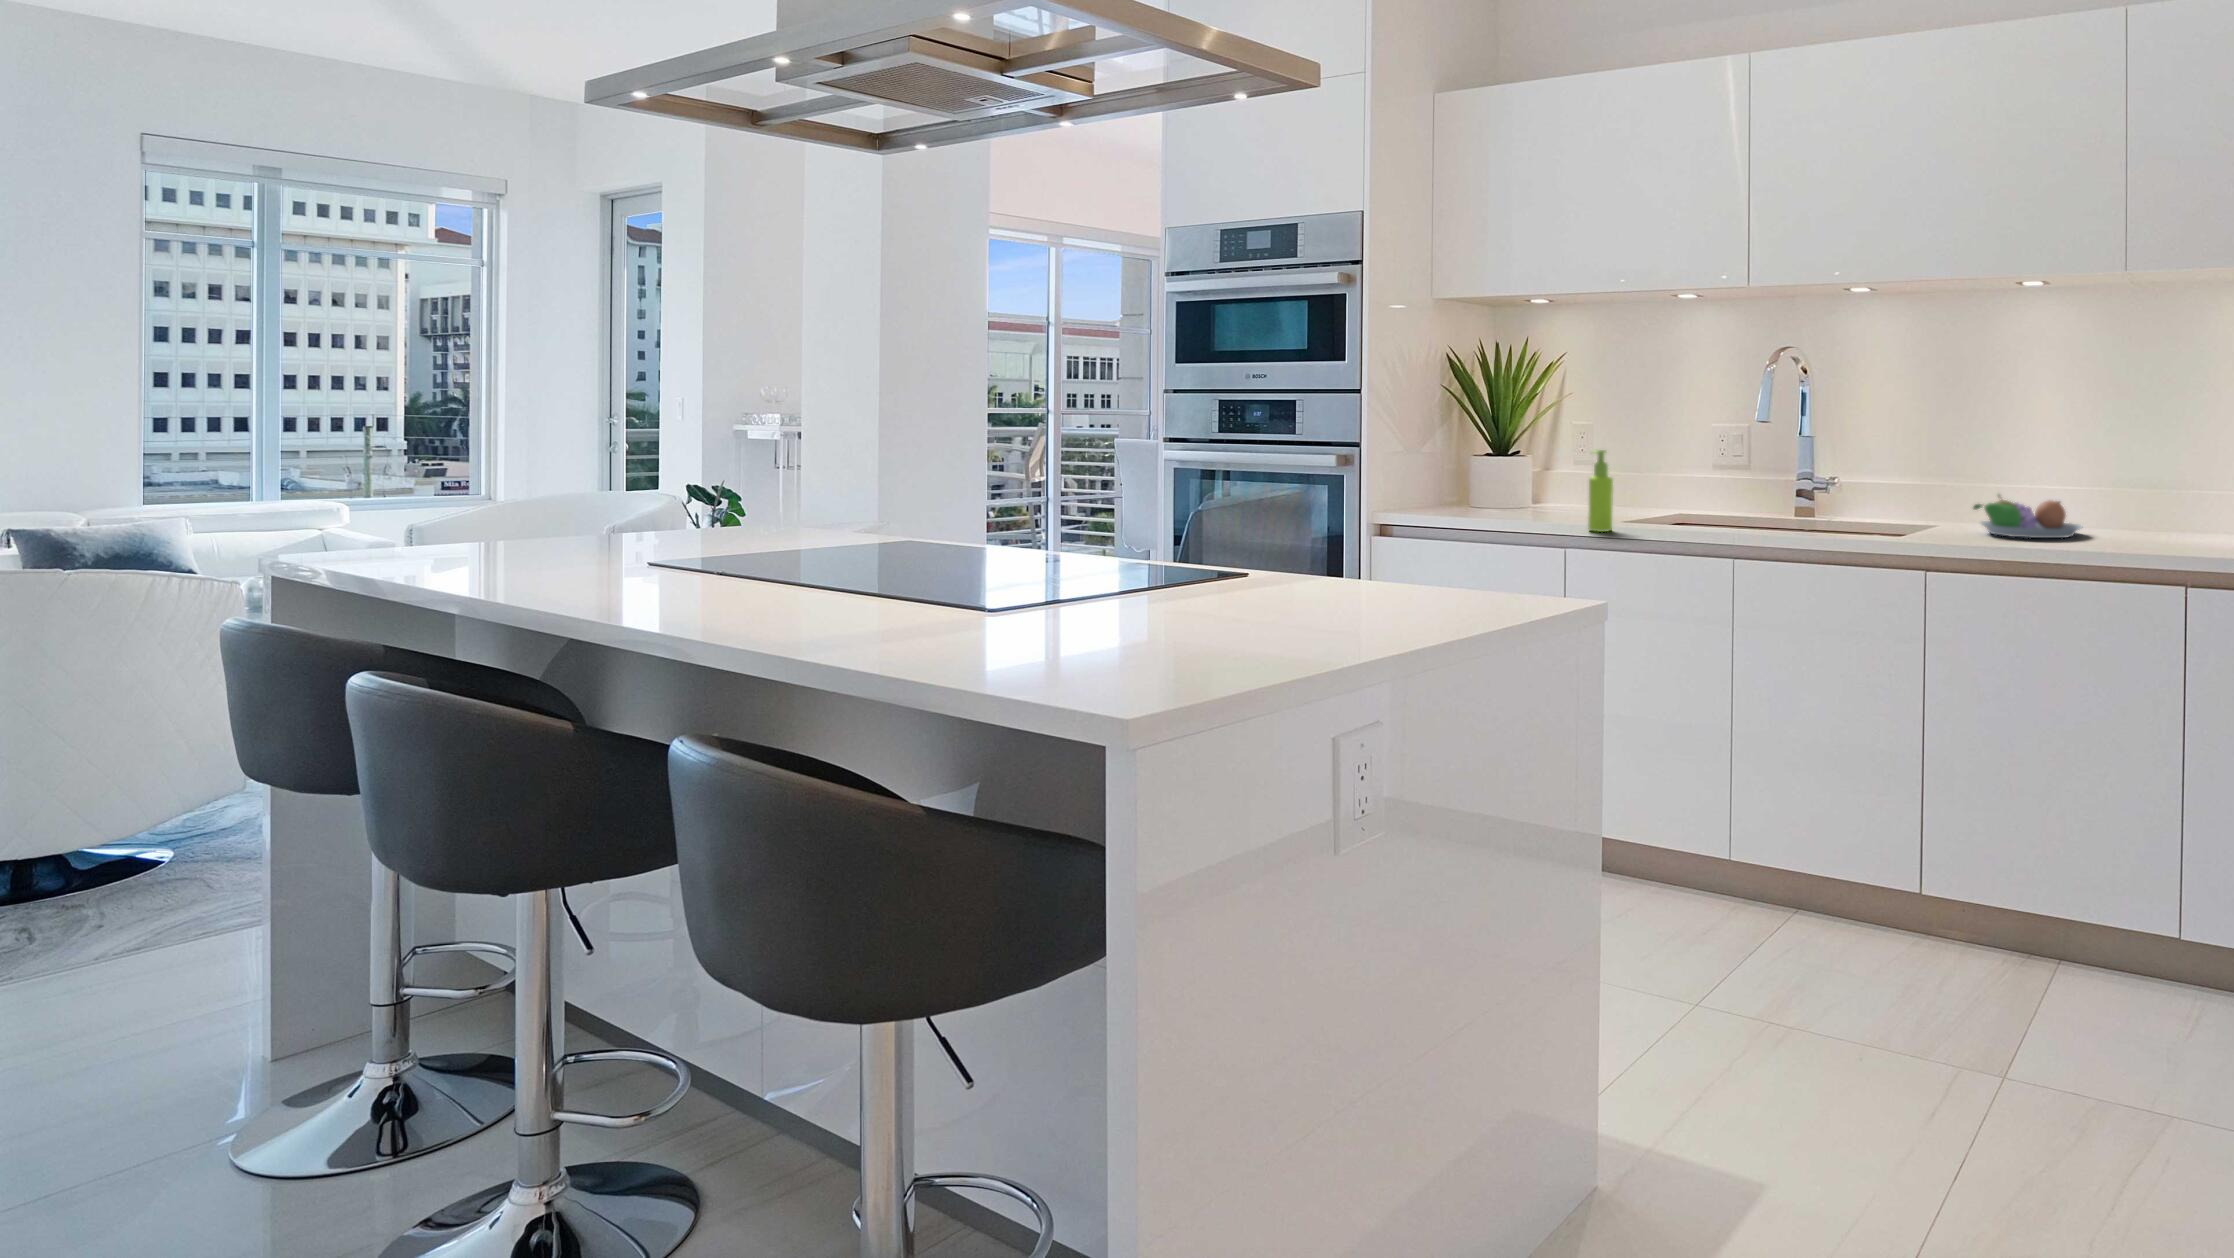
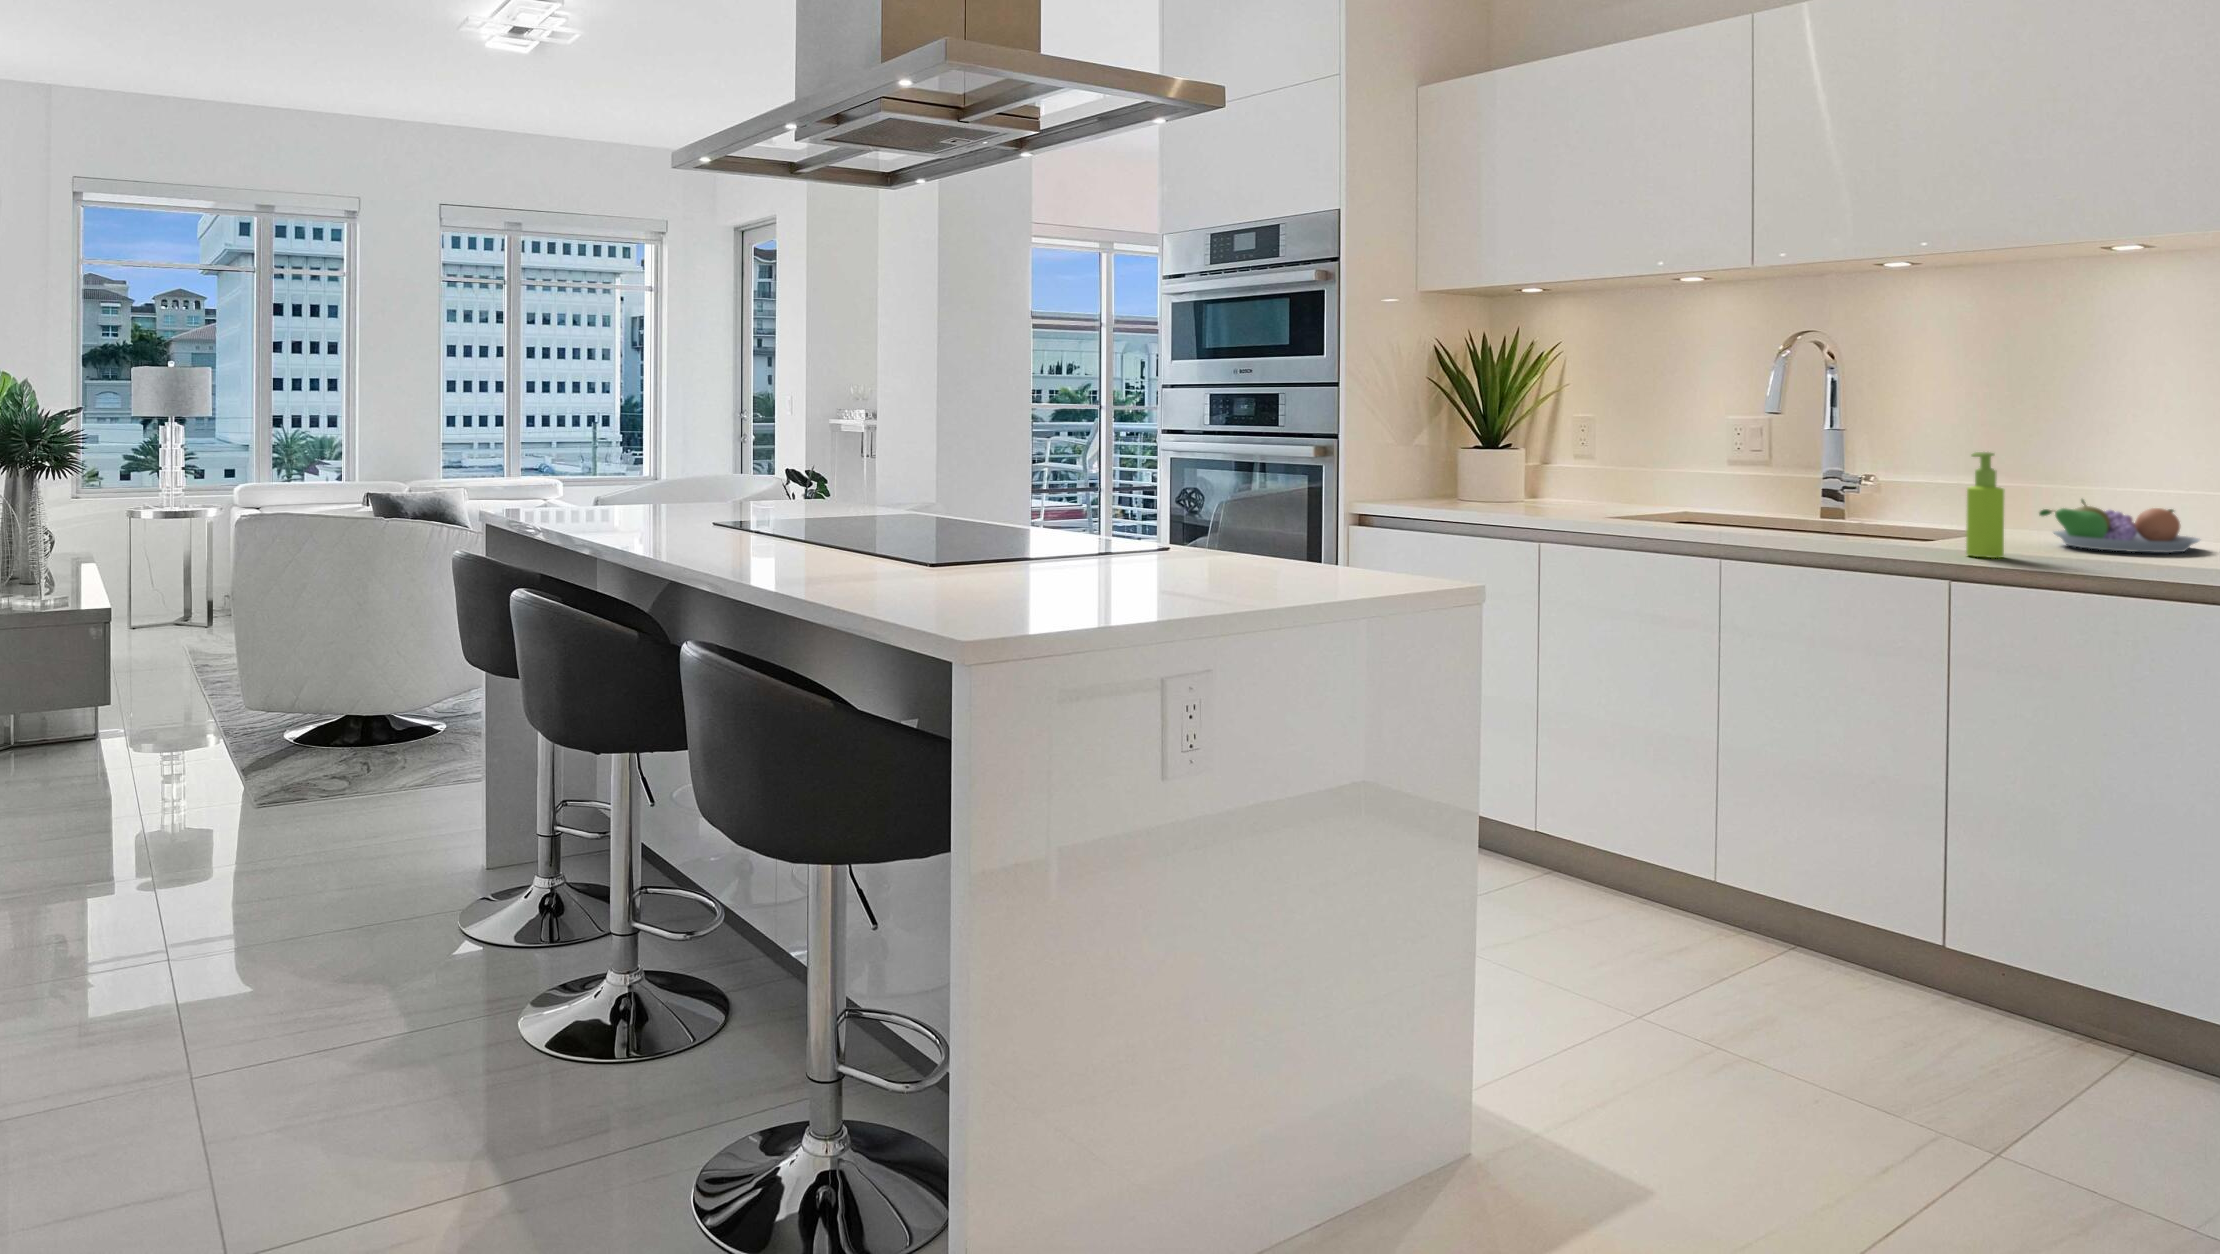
soap dispenser: present [1588,450,1613,532] -> present [1966,452,2004,558]

